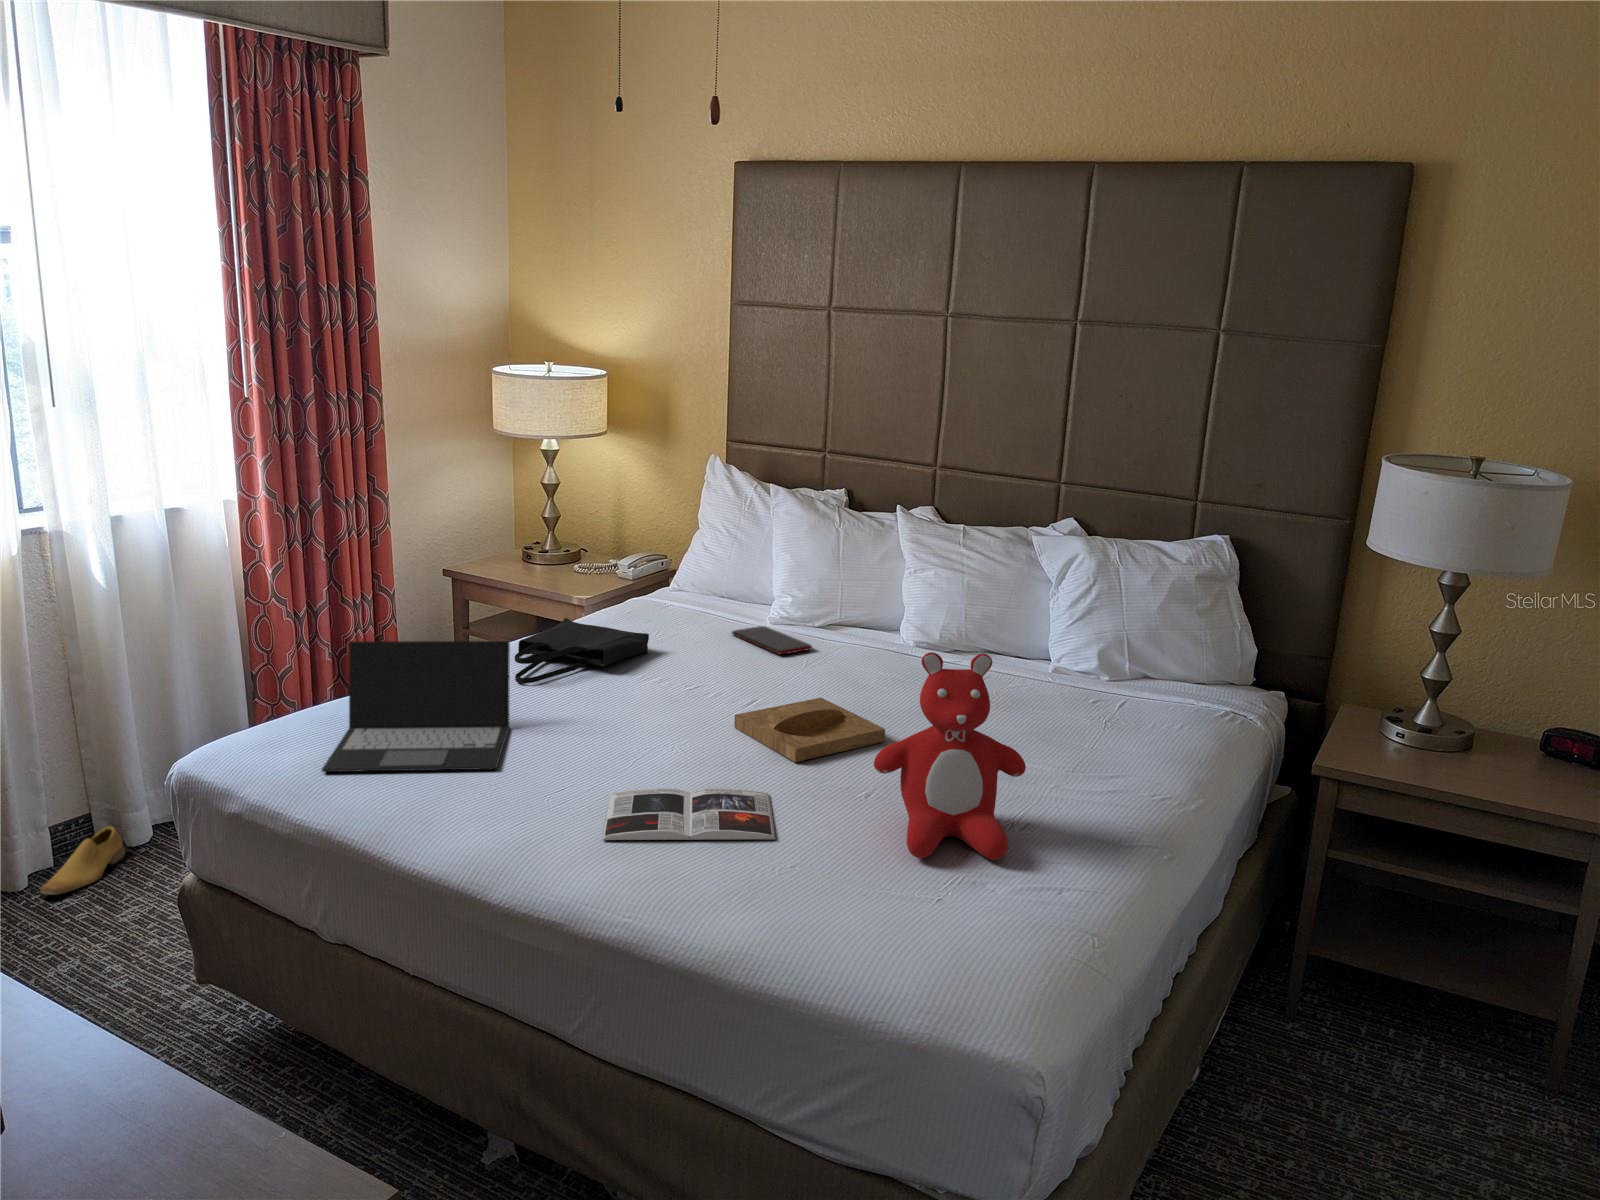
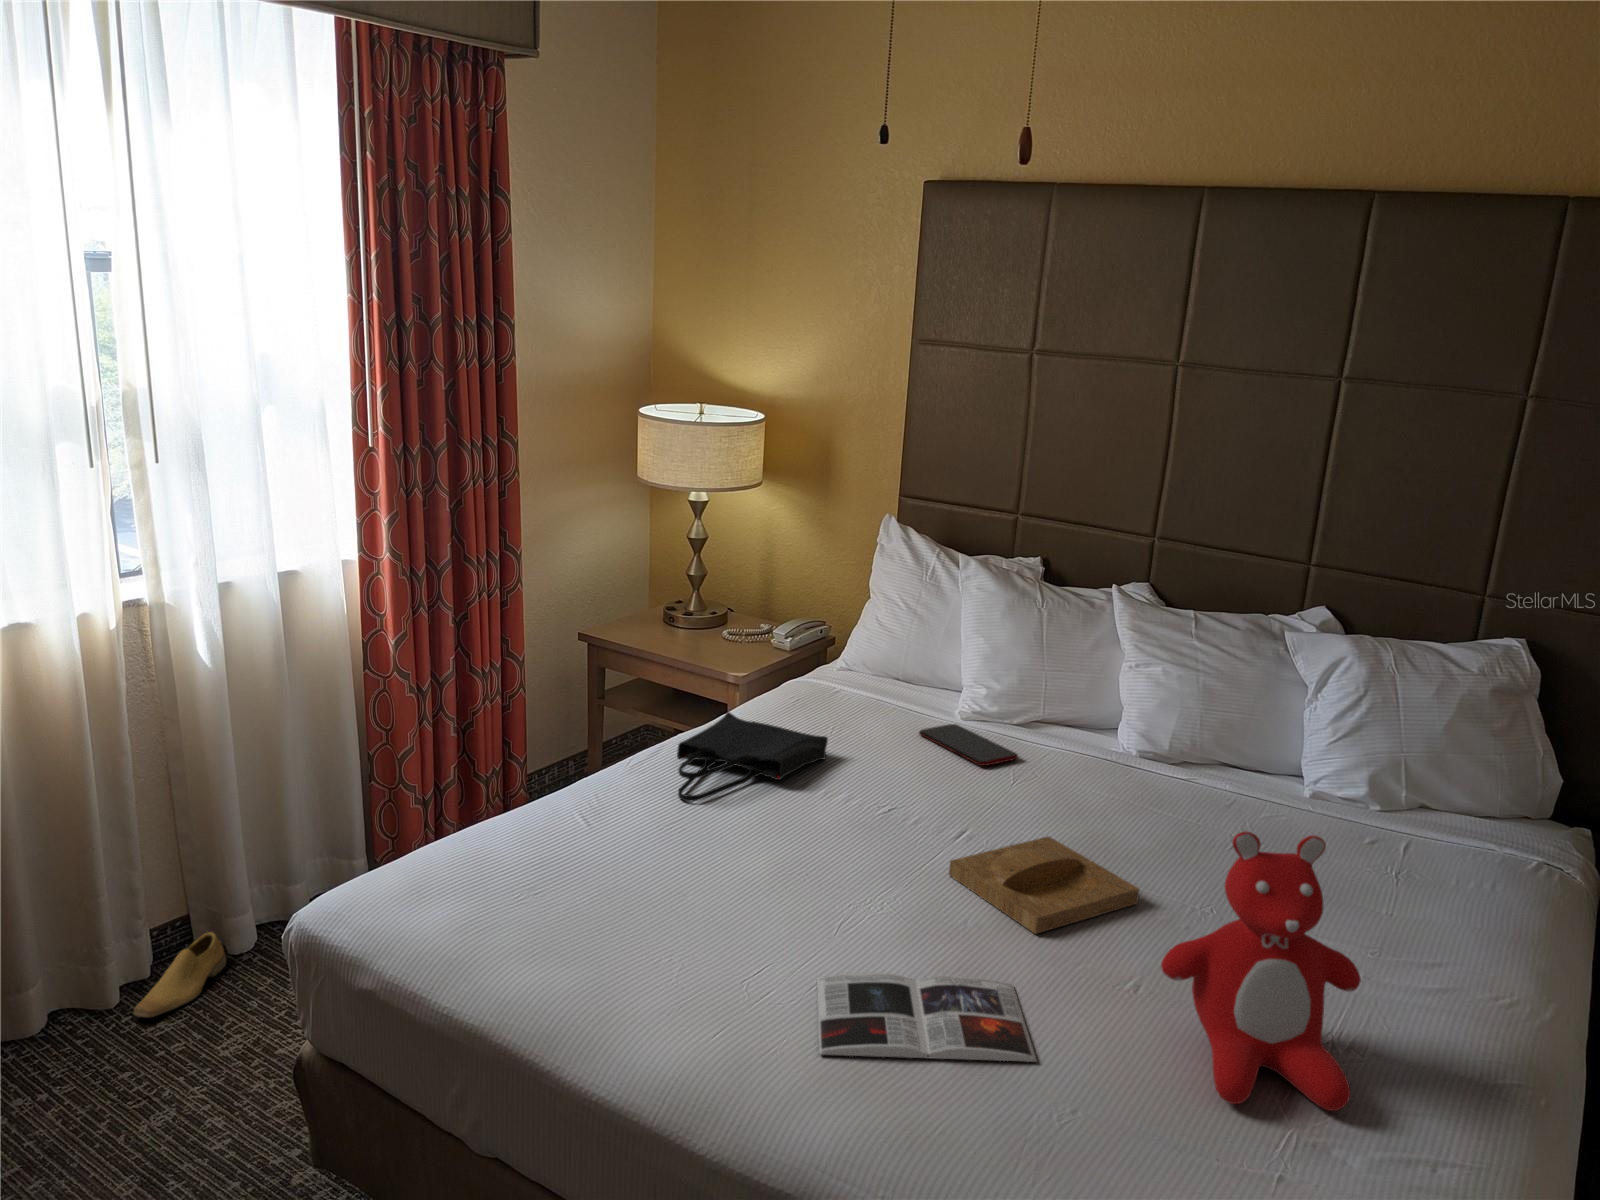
laptop: present [322,641,510,772] -> none [466,760,683,934]

